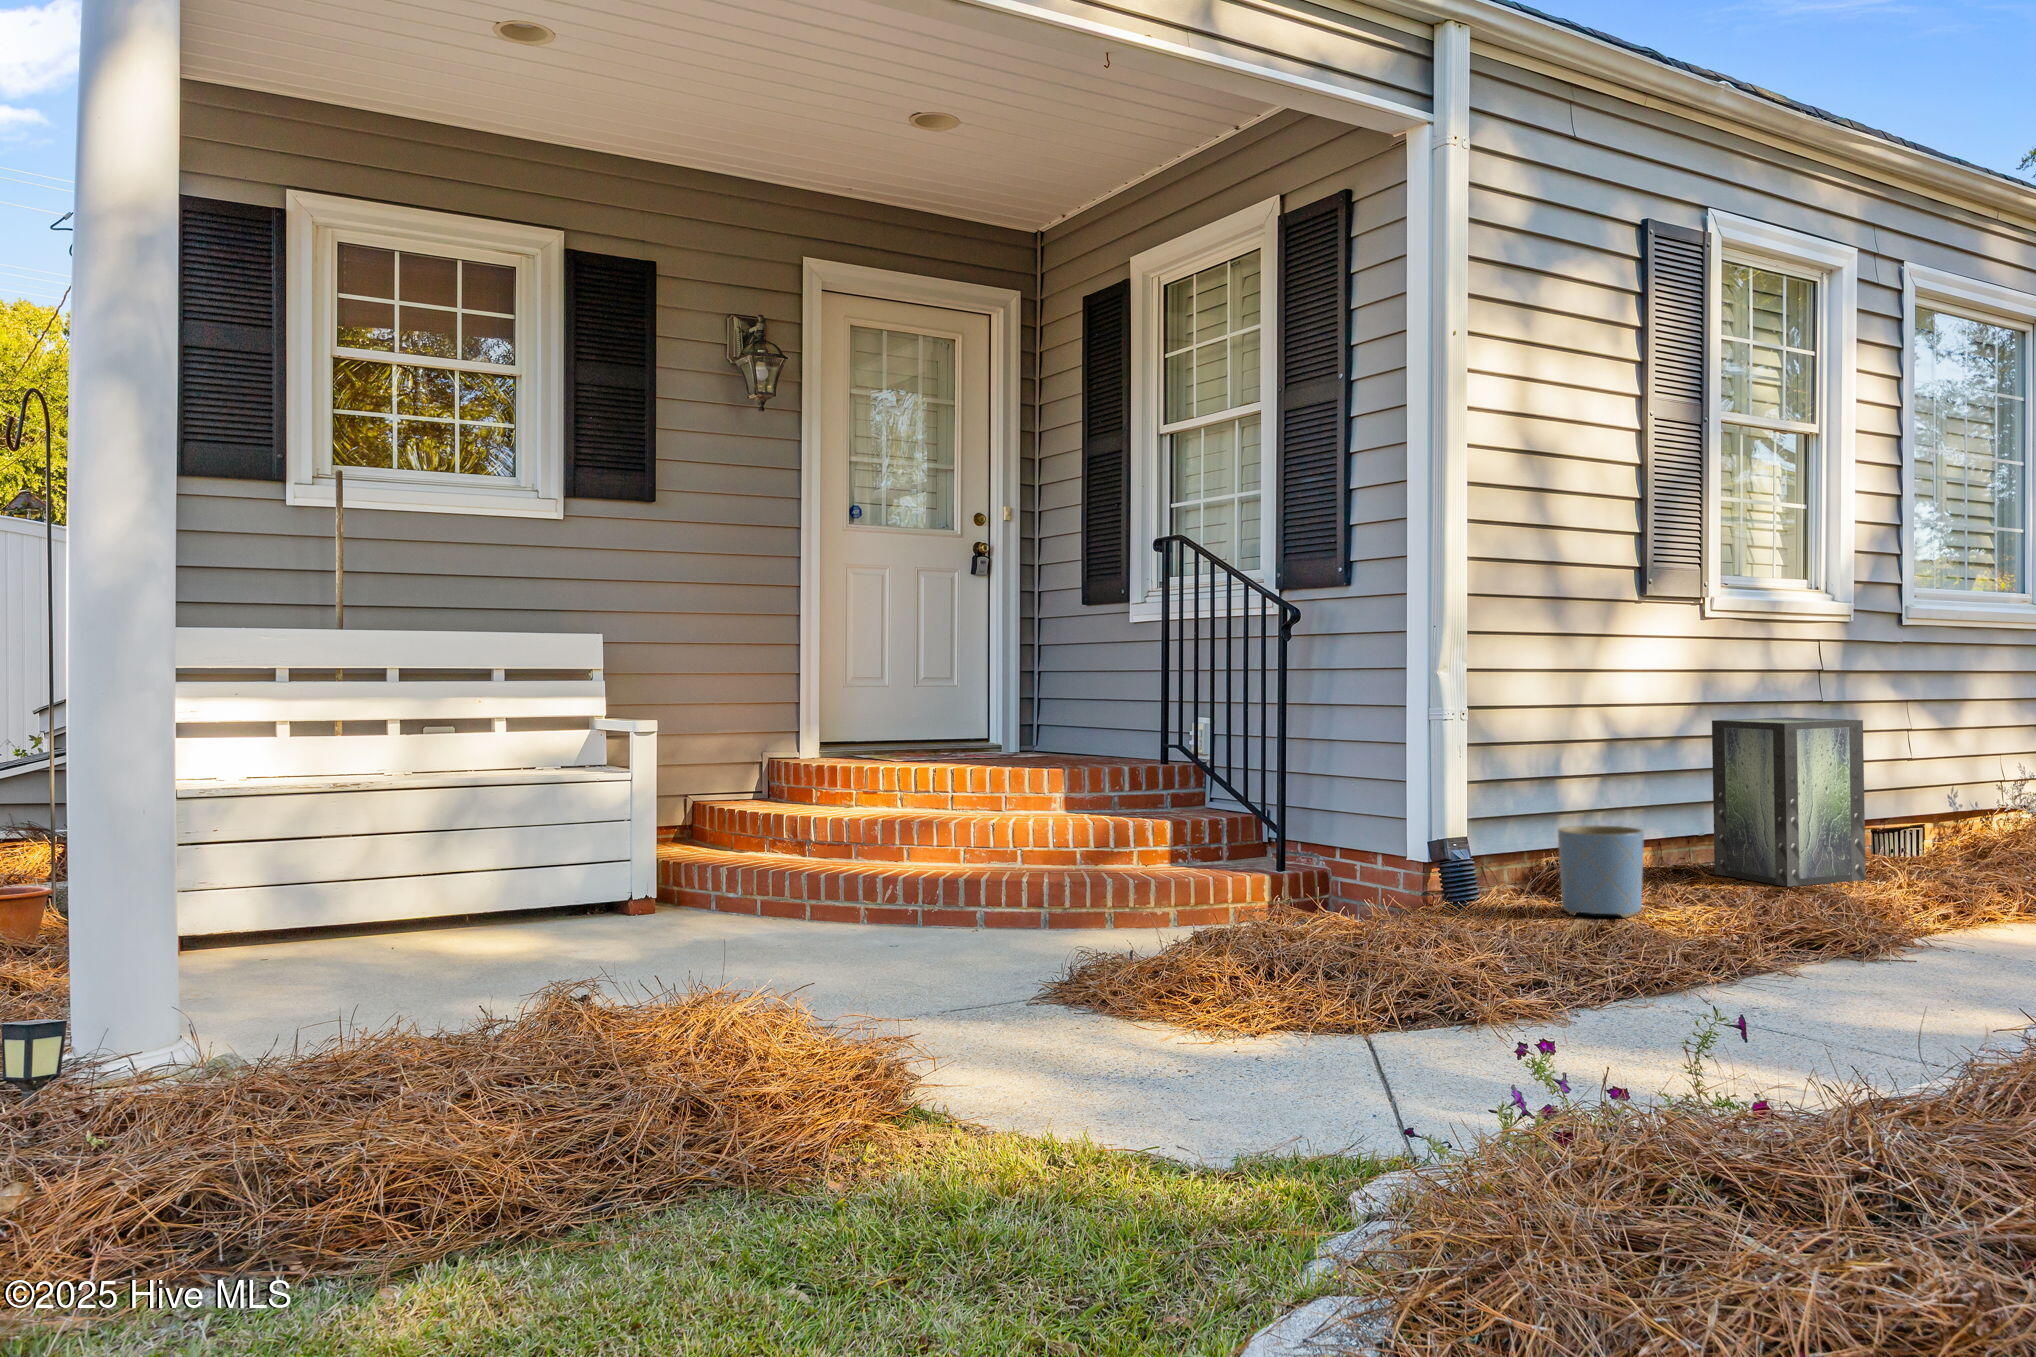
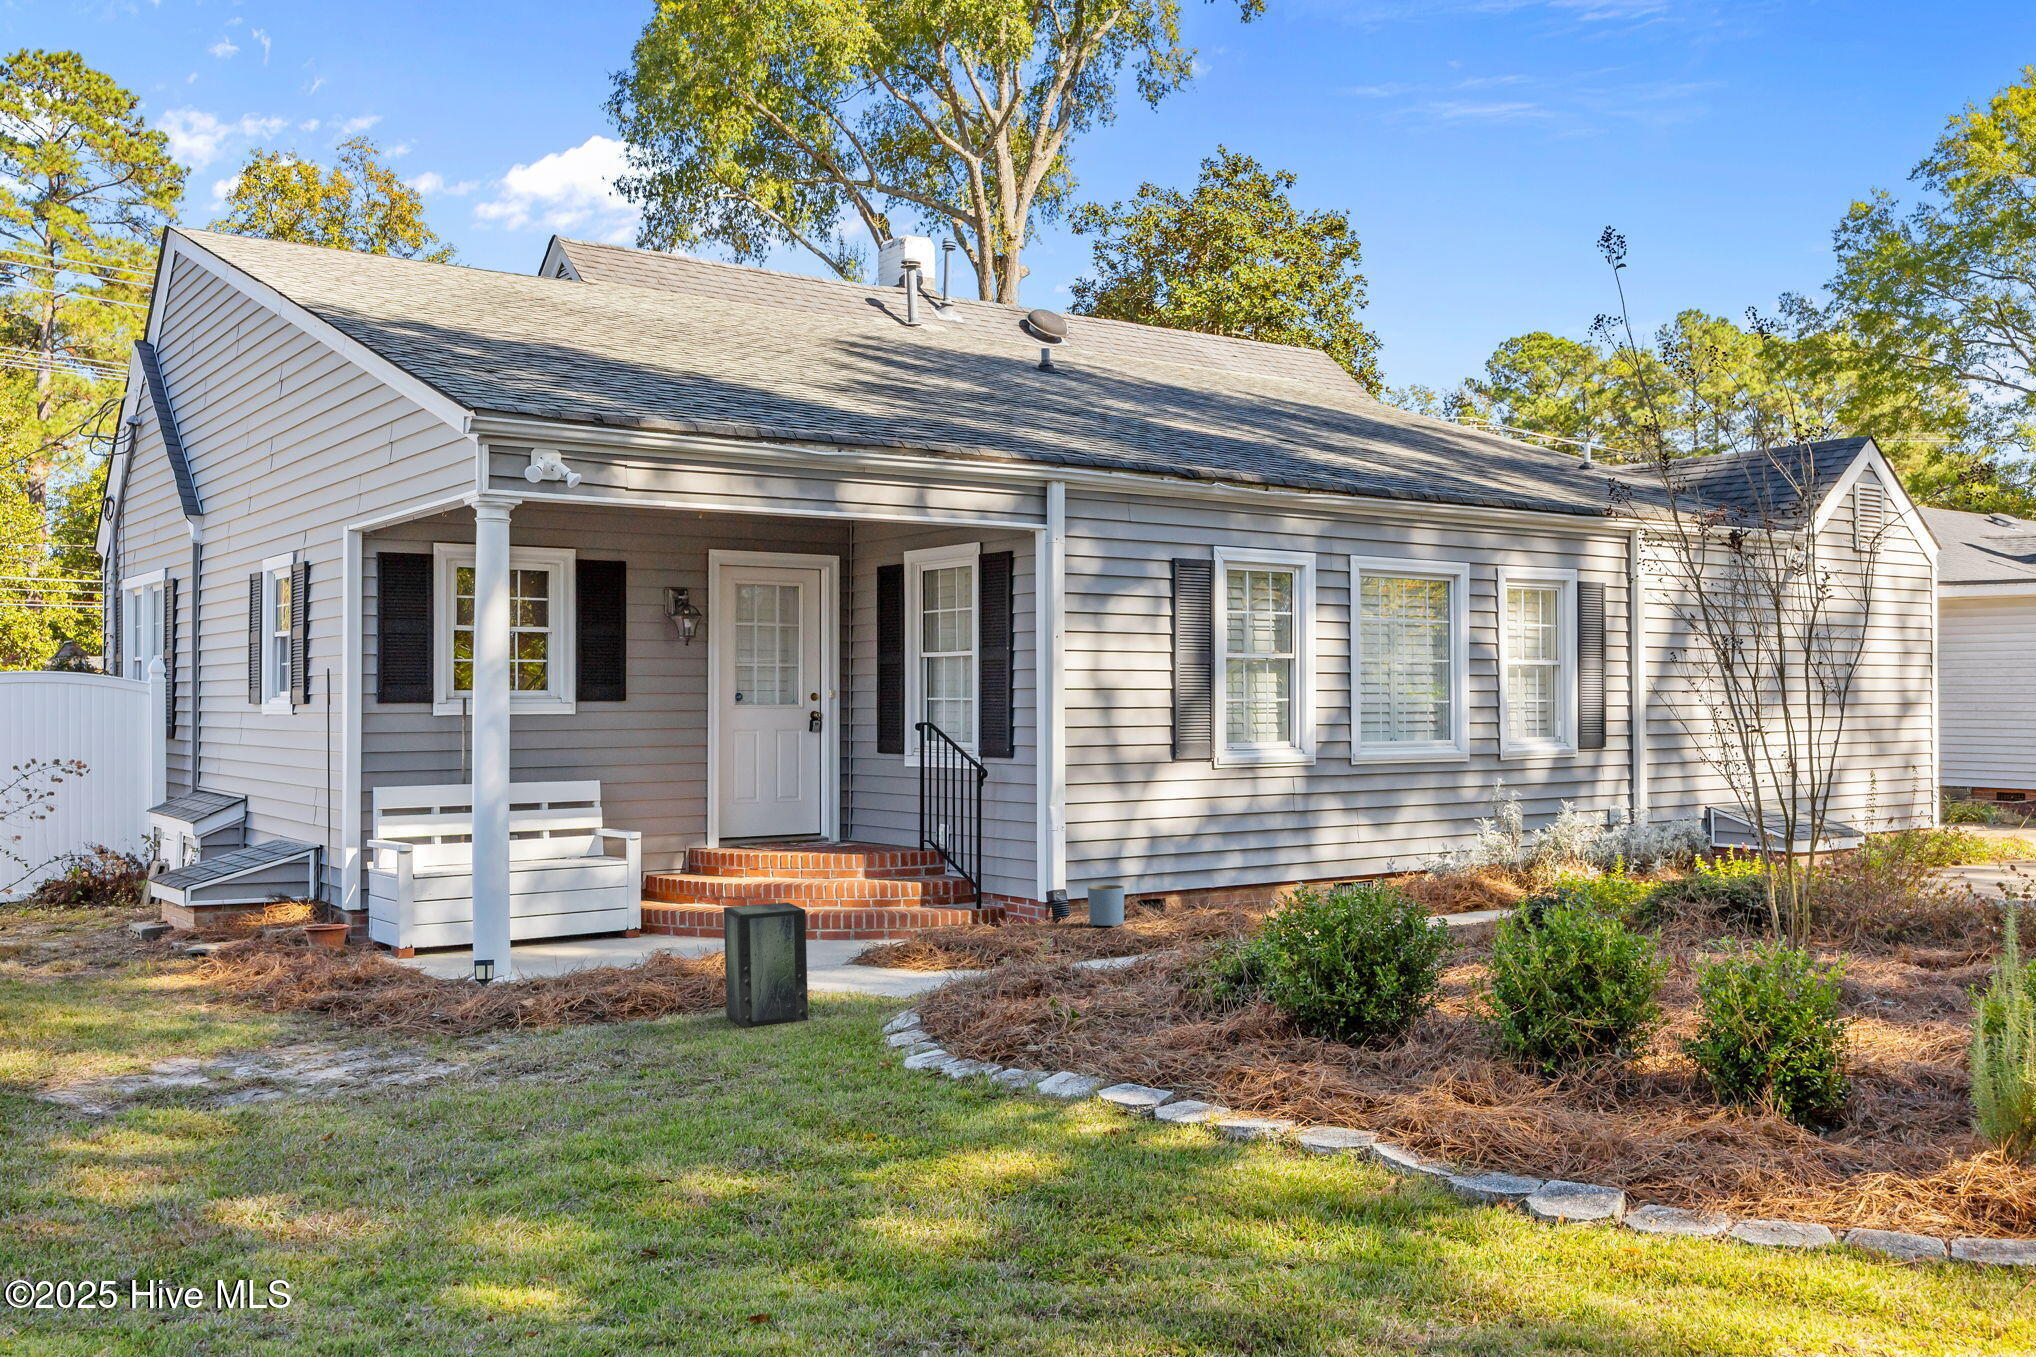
storage box: present [1712,717,1866,887] -> present [724,902,808,1027]

